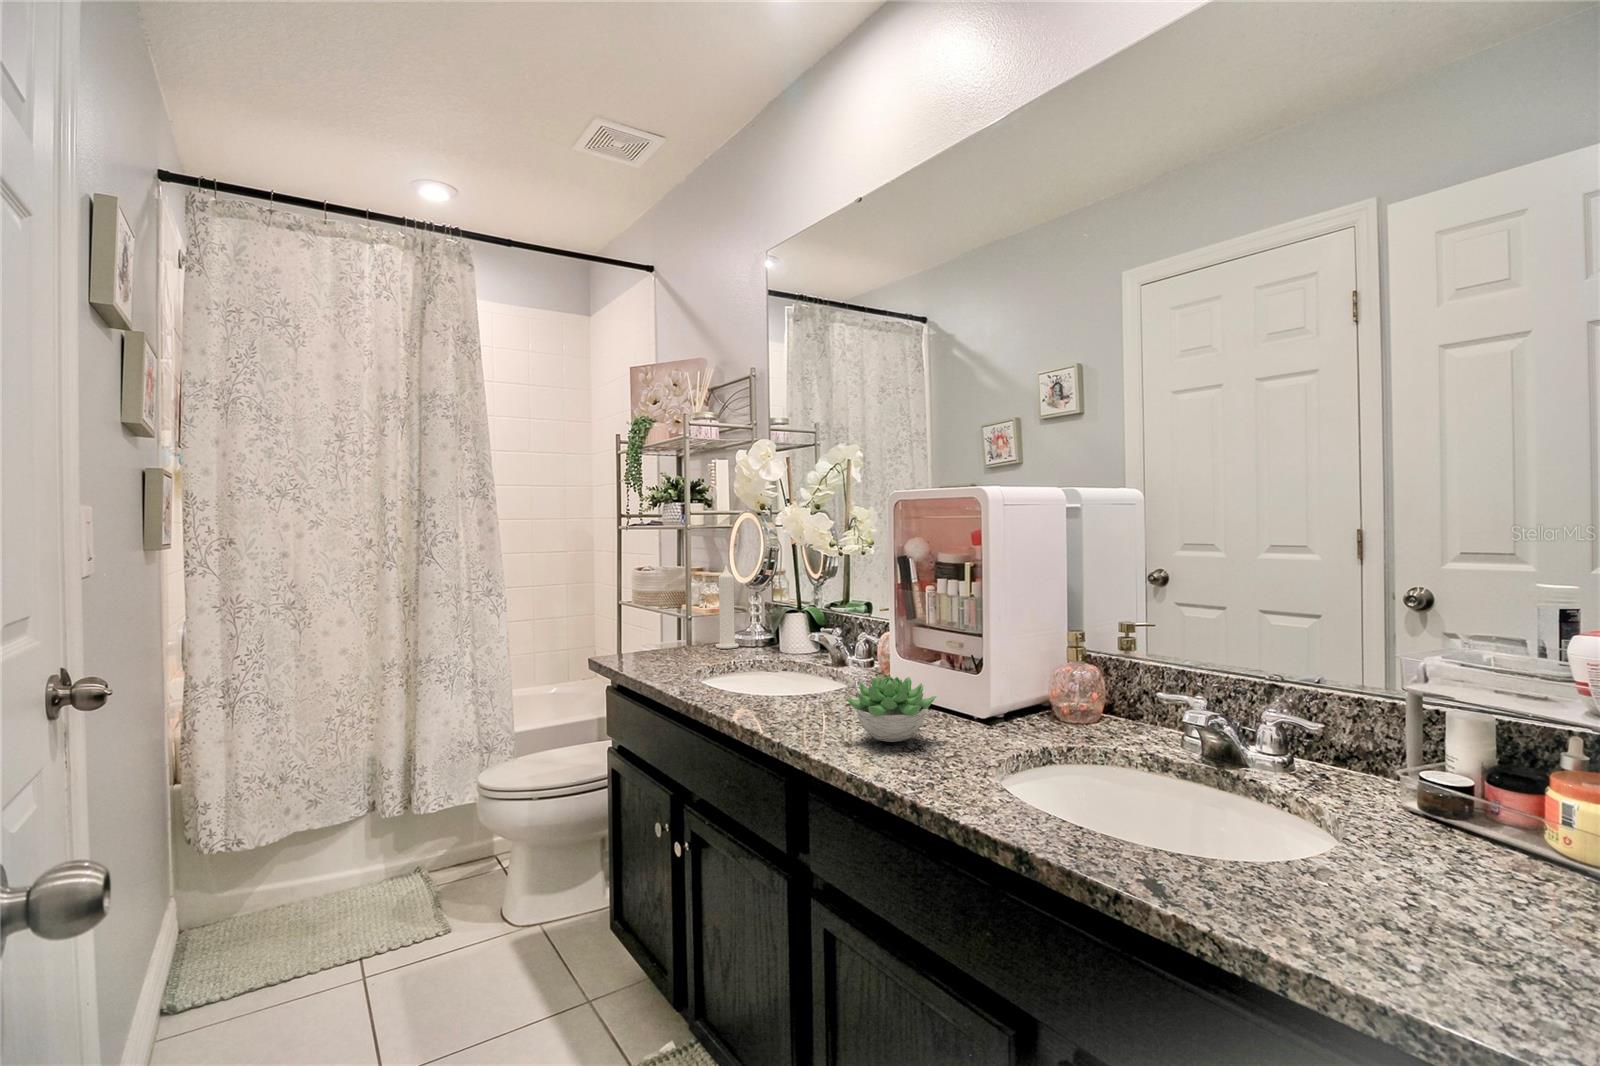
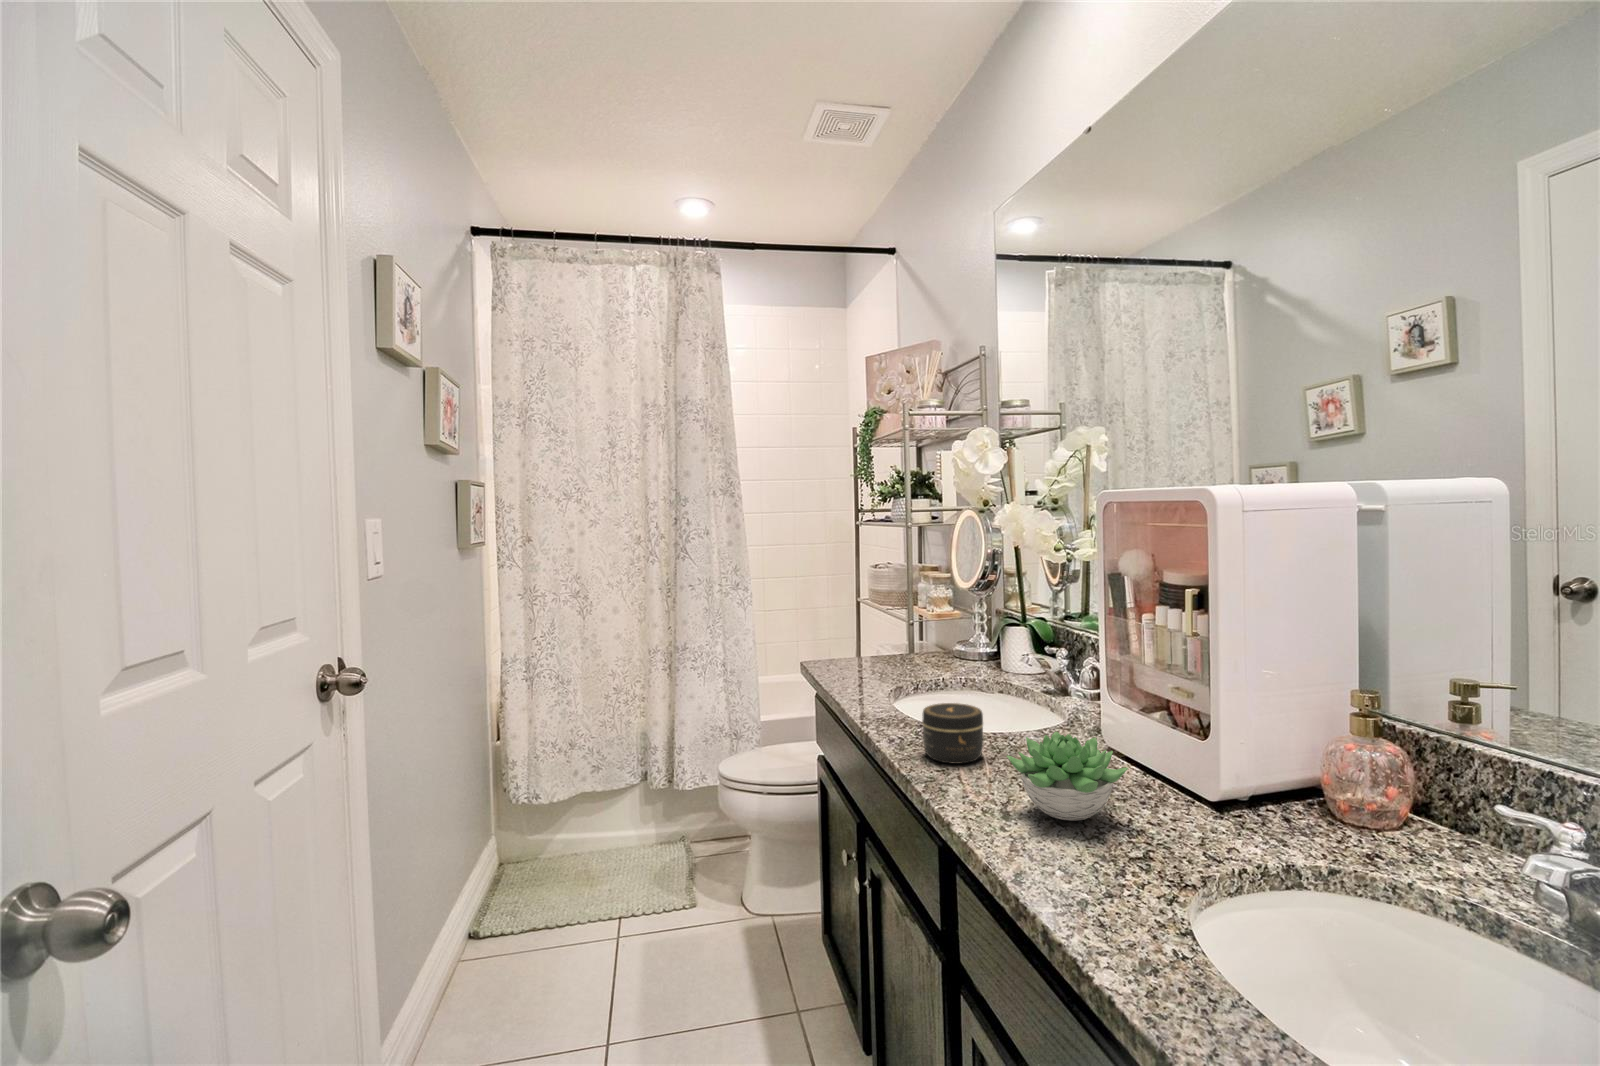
candle: present [716,565,739,649] -> none [935,570,960,659]
jar: none [754,669,806,718] -> present [922,703,983,764]

